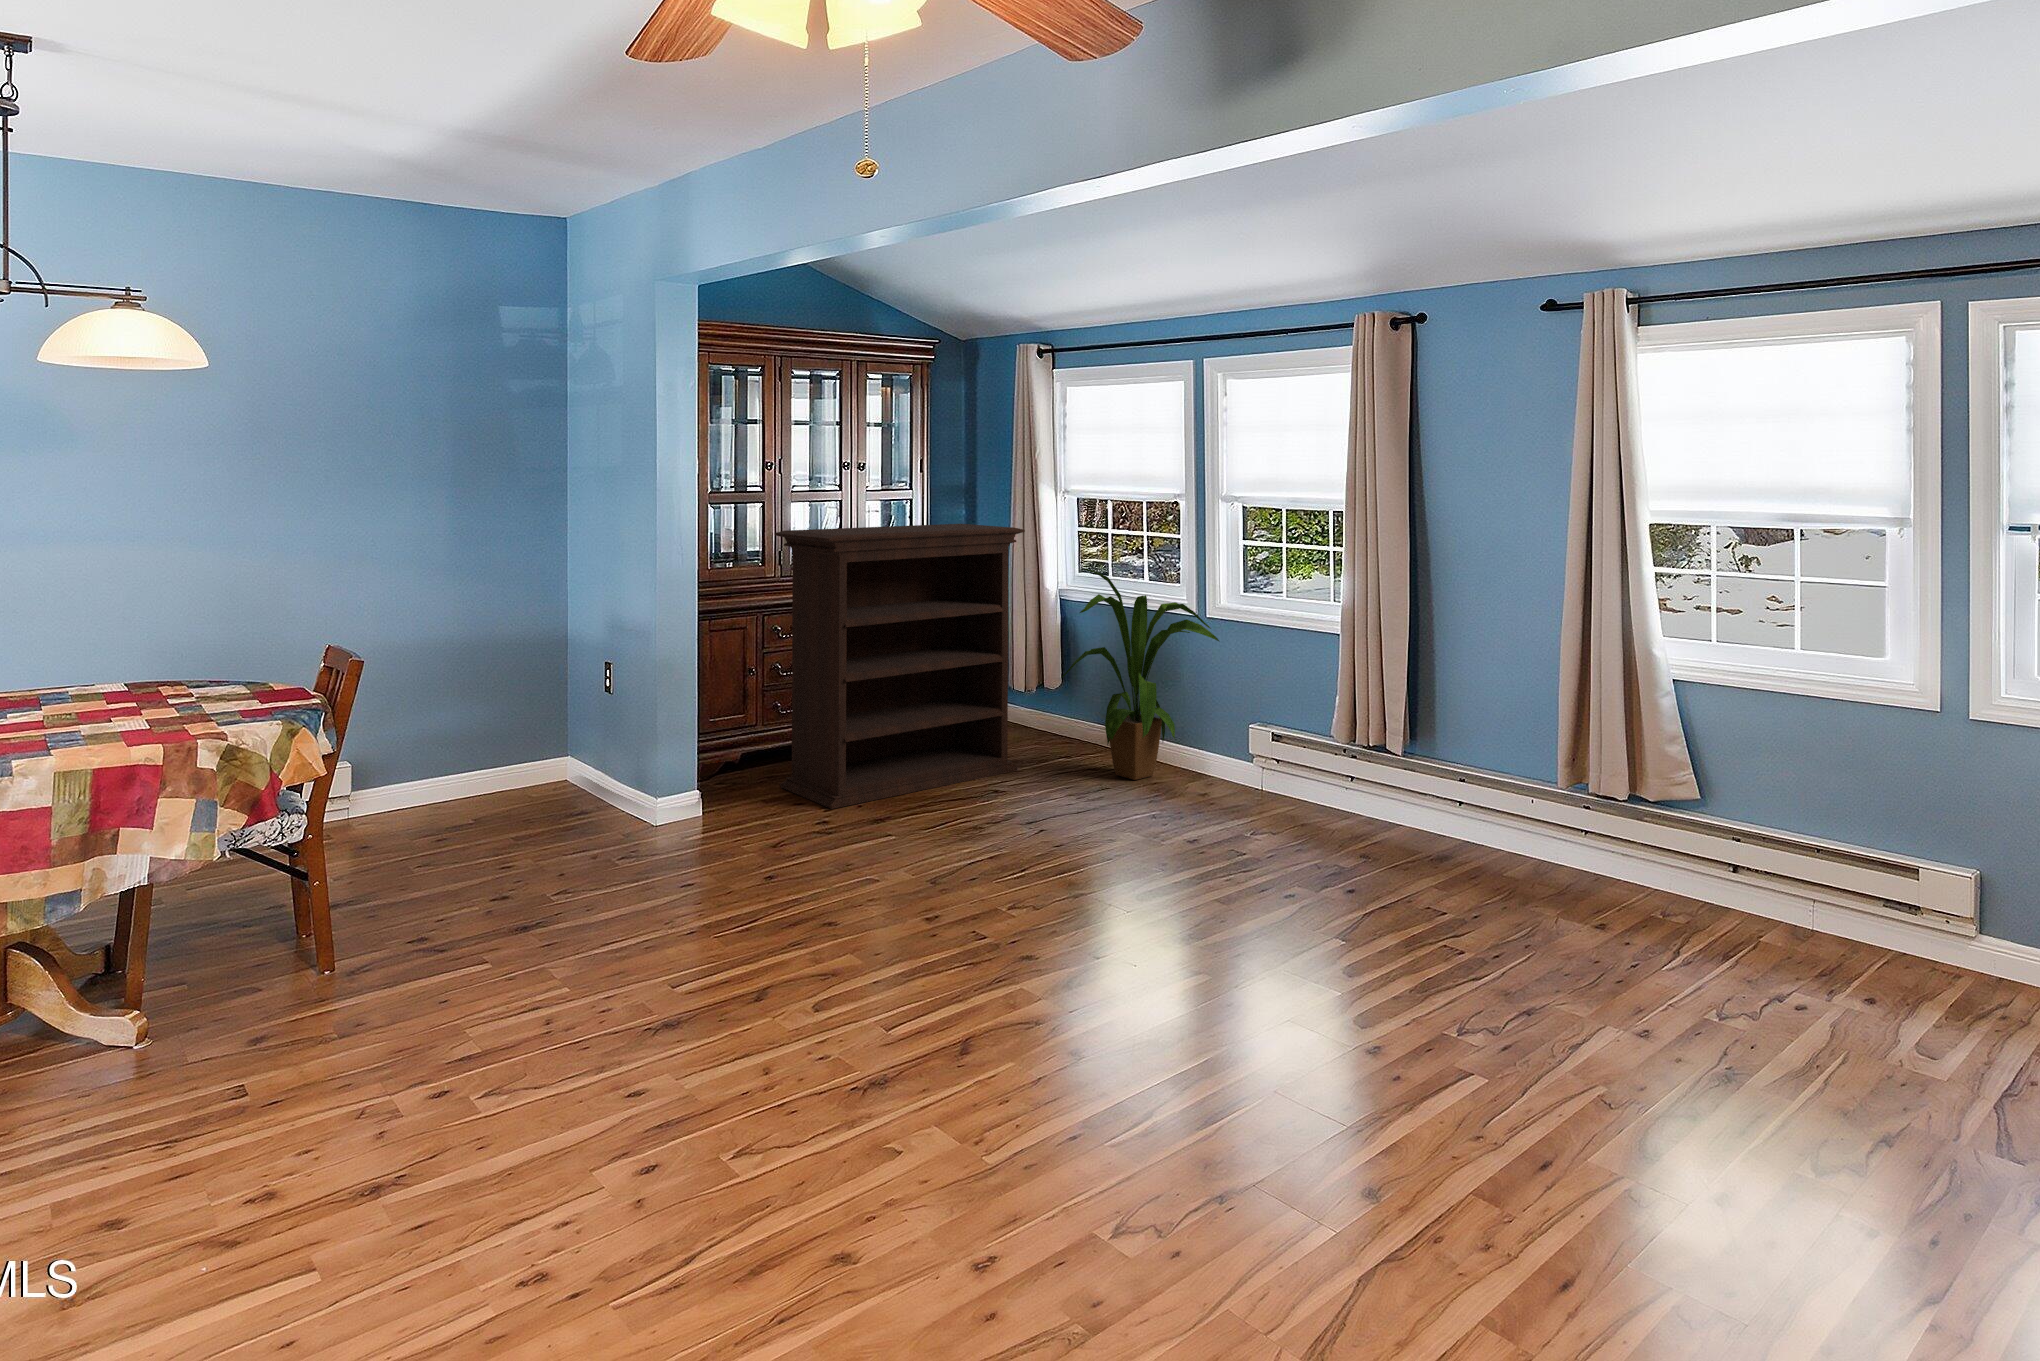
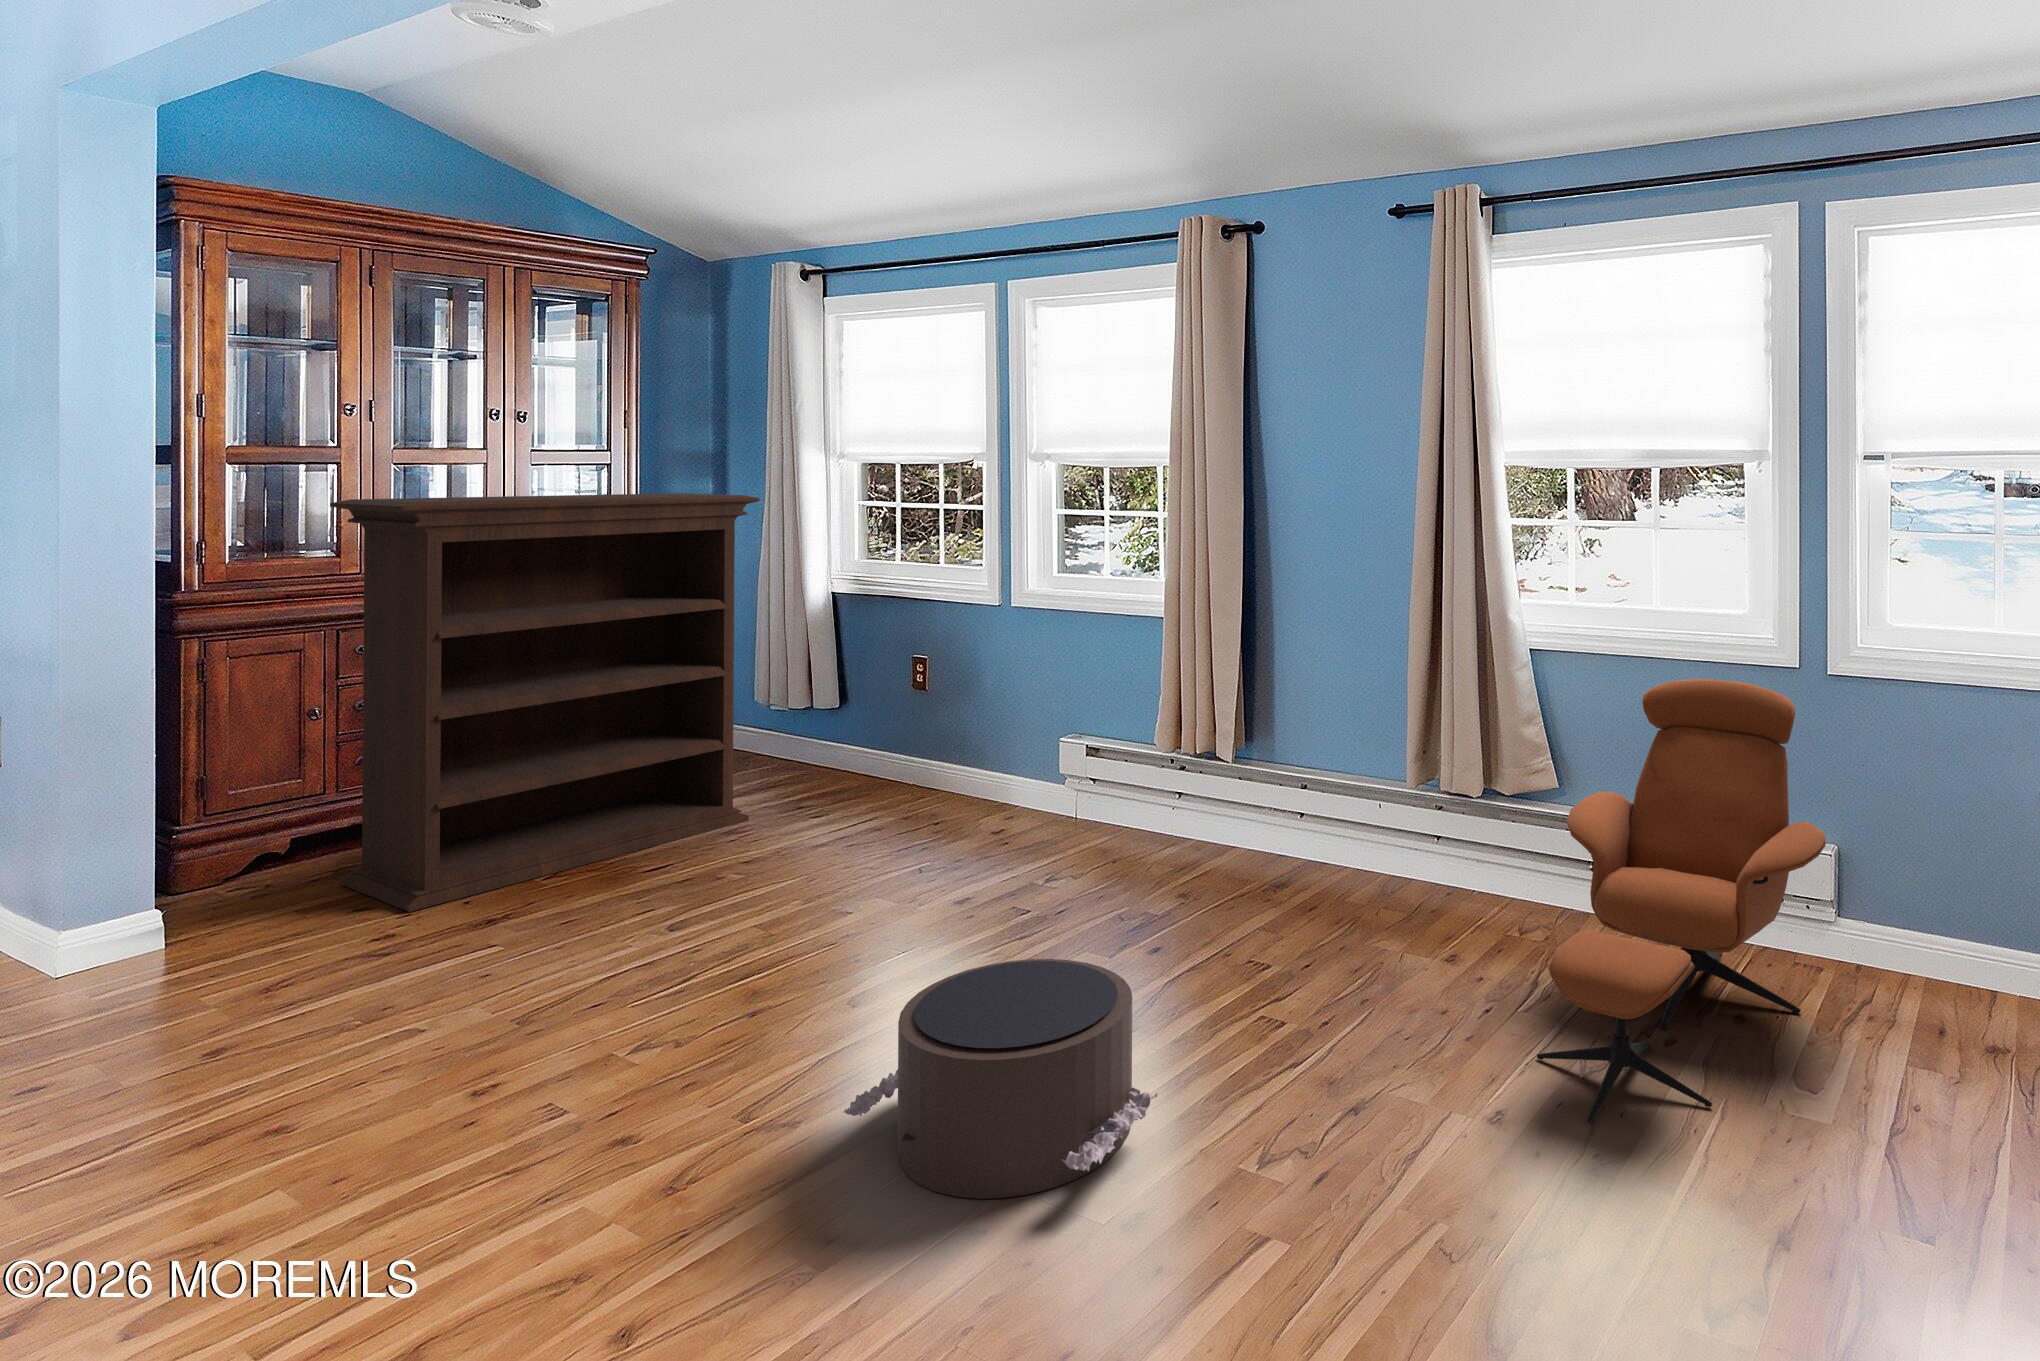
house plant: present [1062,569,1219,780] -> none [806,548,1021,819]
lounge chair: none [1678,715,1957,1054] -> present [1537,679,1826,1122]
pouf: none [1169,876,1380,1023] -> present [843,959,1157,1199]

